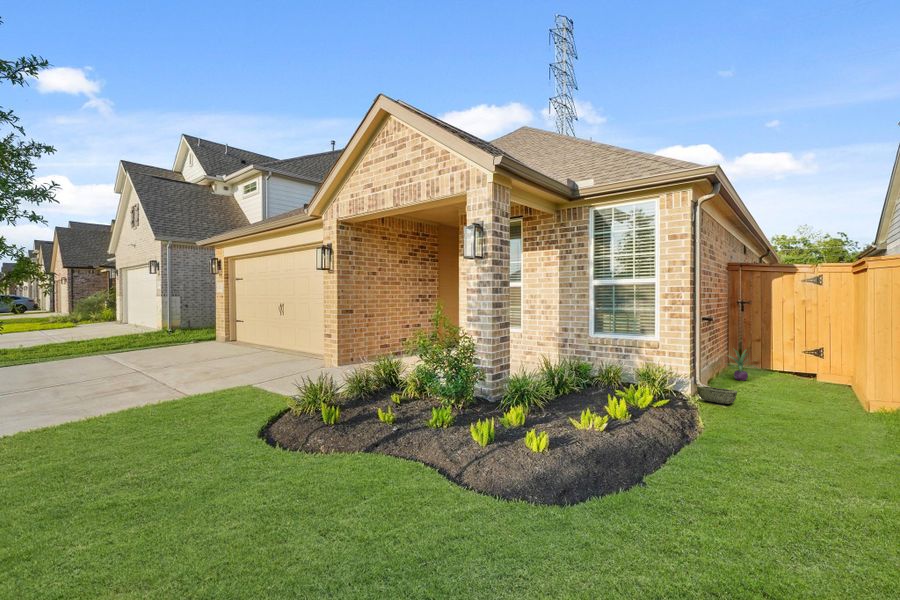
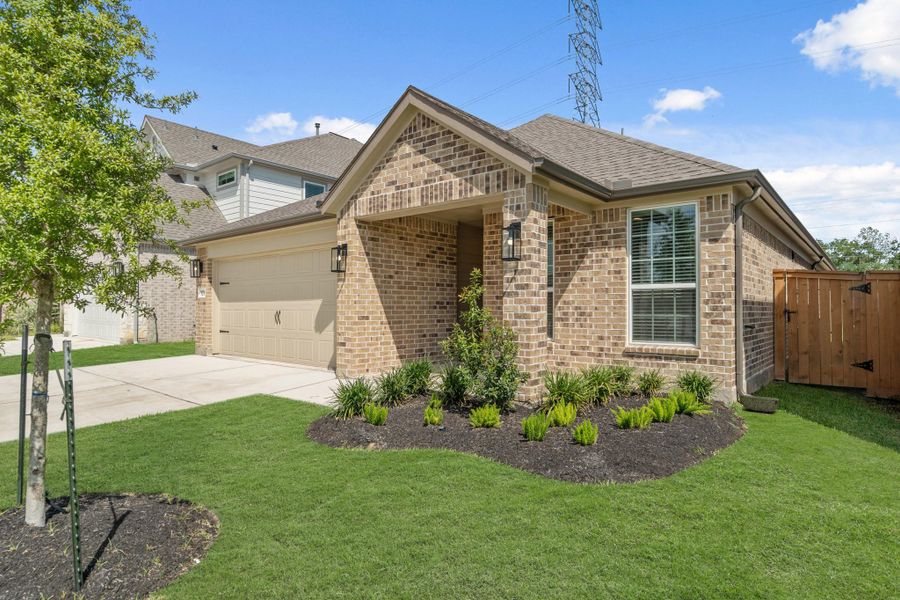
decorative plant: present [732,349,748,381] -> none [761,359,806,393]

